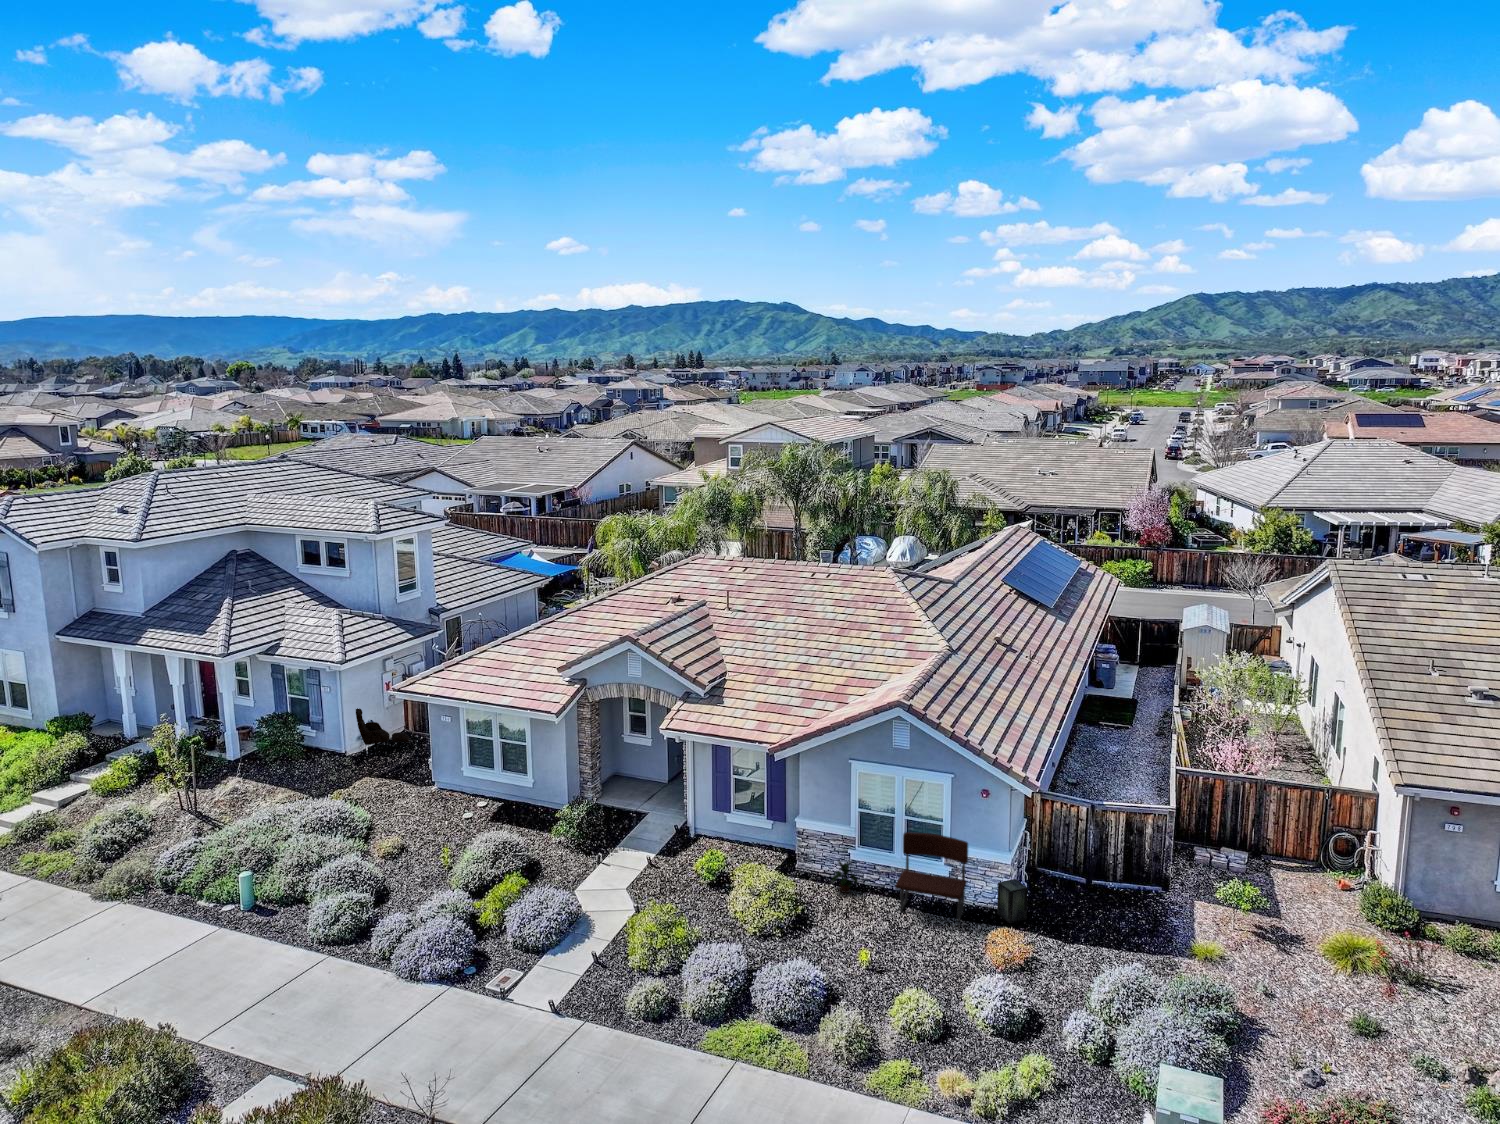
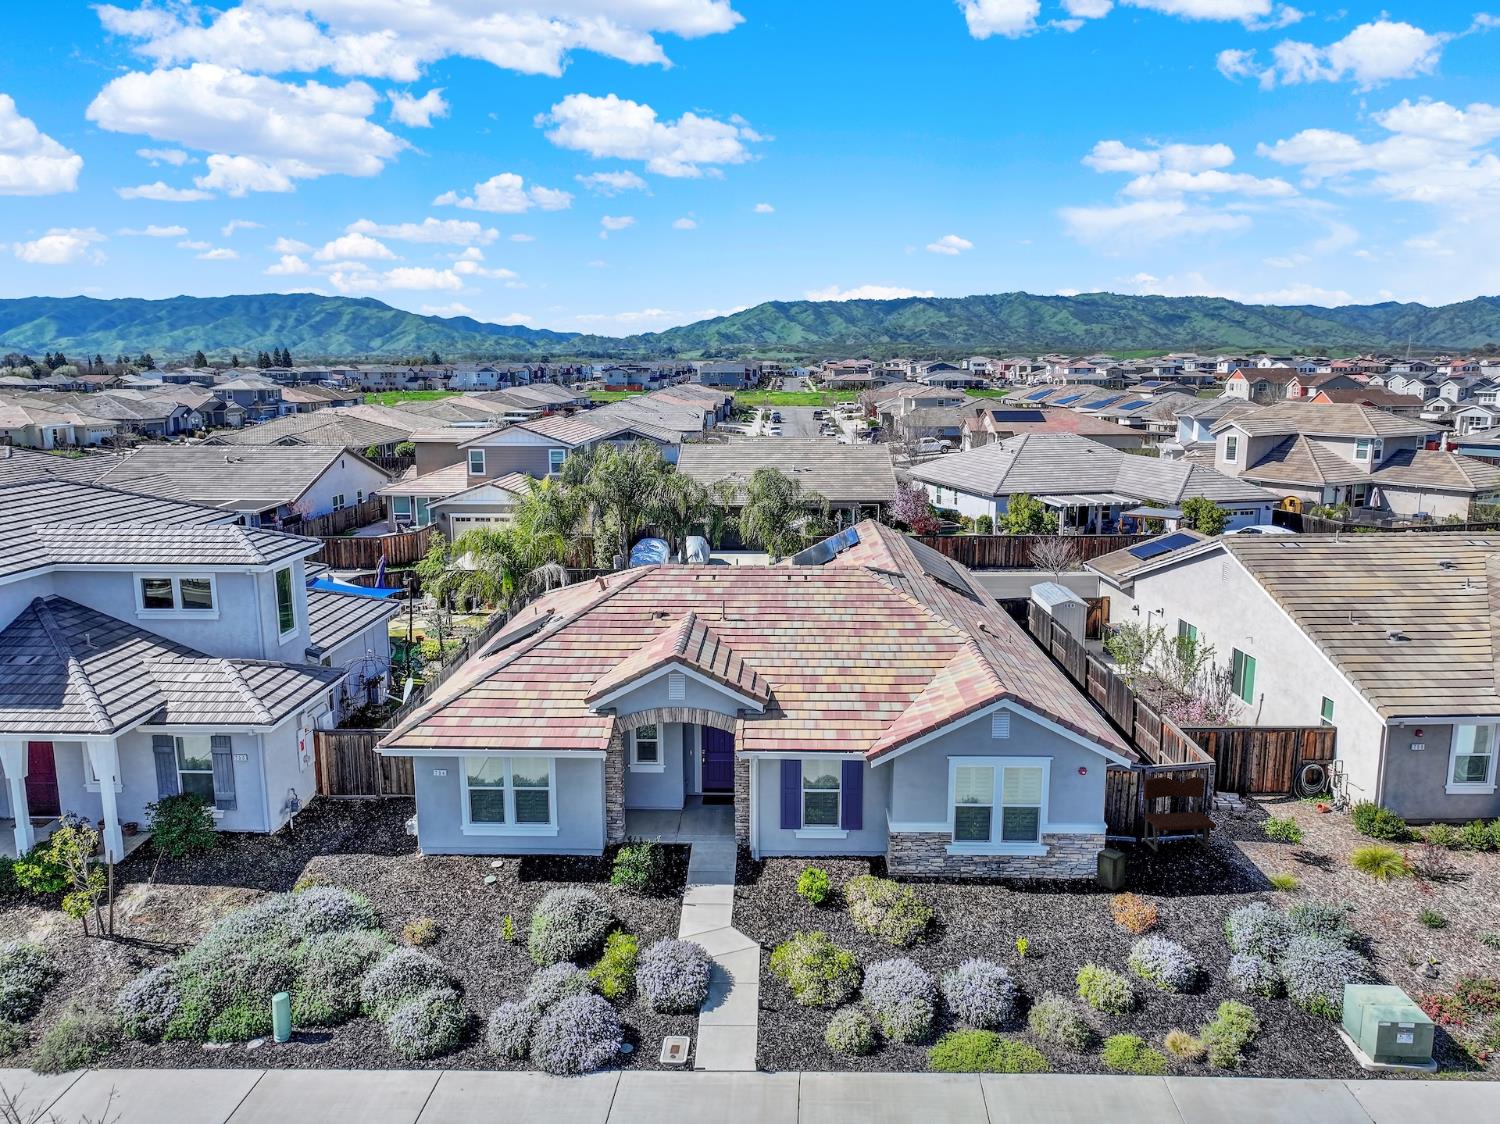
lounge chair: present [356,708,409,755] -> none [274,776,343,830]
bench: present [895,832,968,922] -> present [1144,777,1217,852]
potted plant: present [831,860,858,893] -> none [930,857,962,890]

